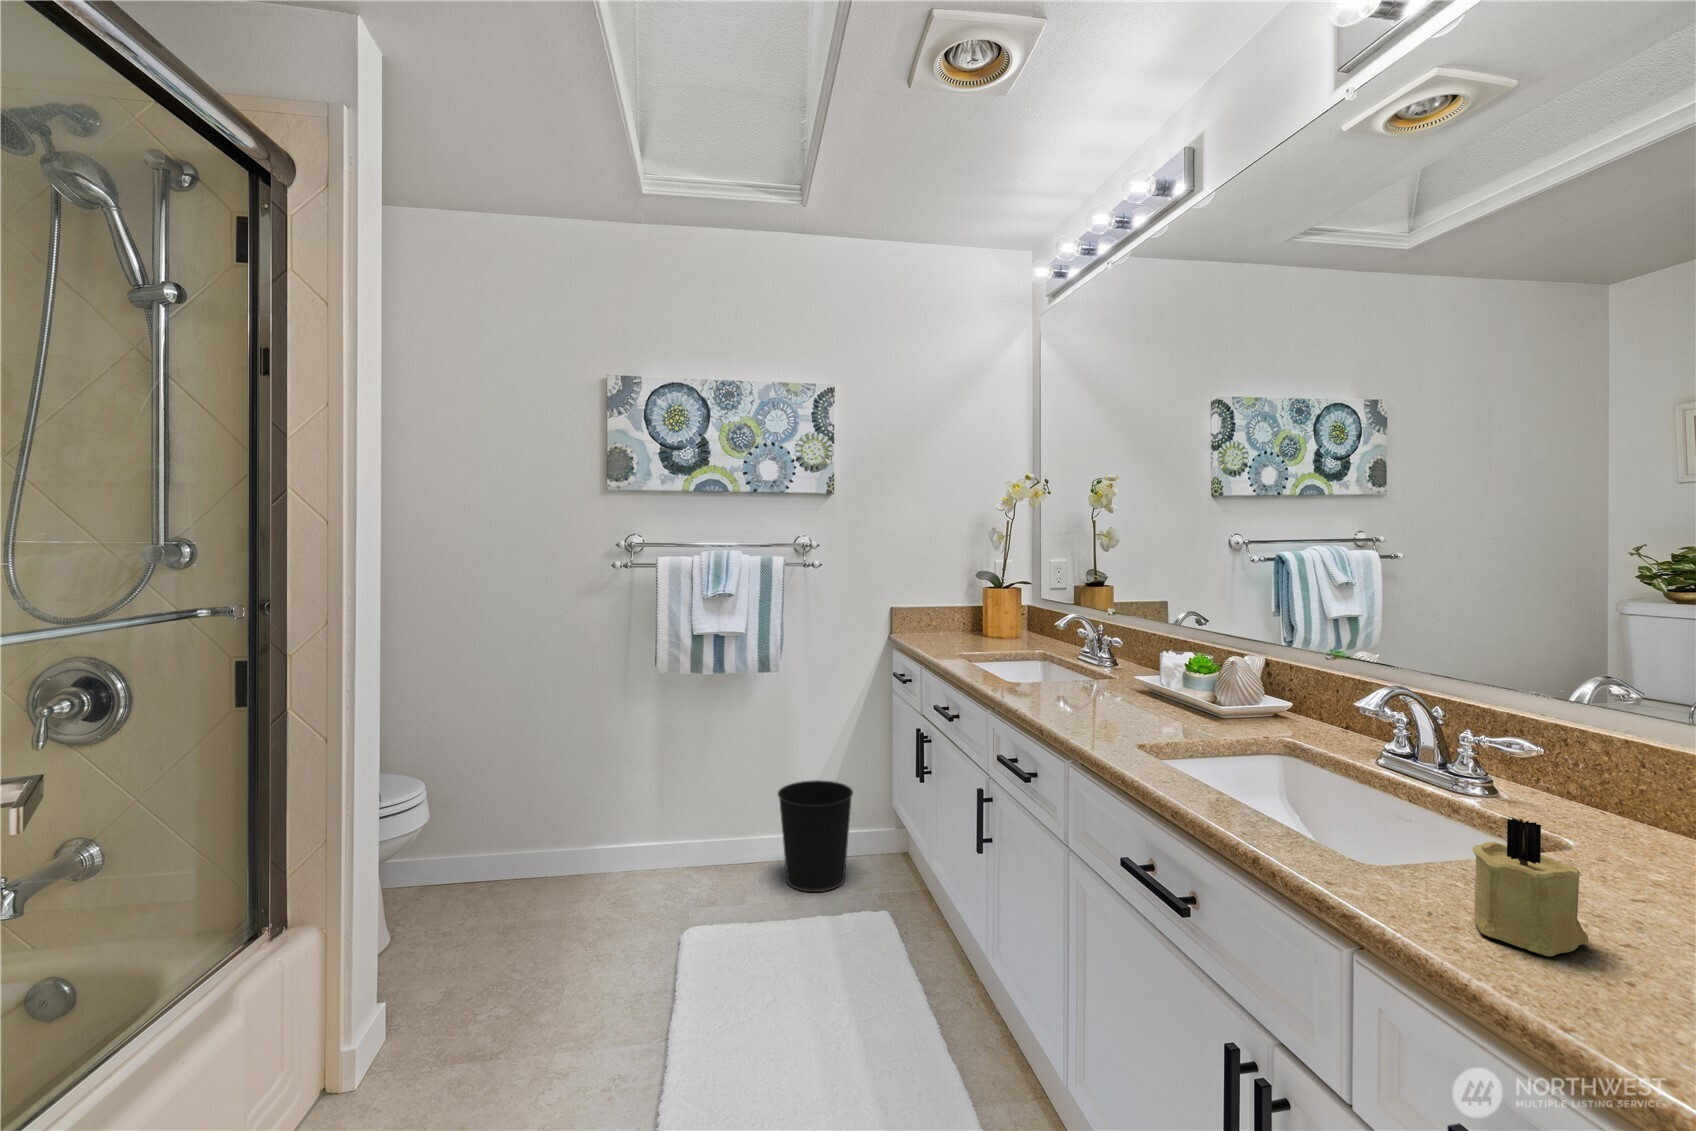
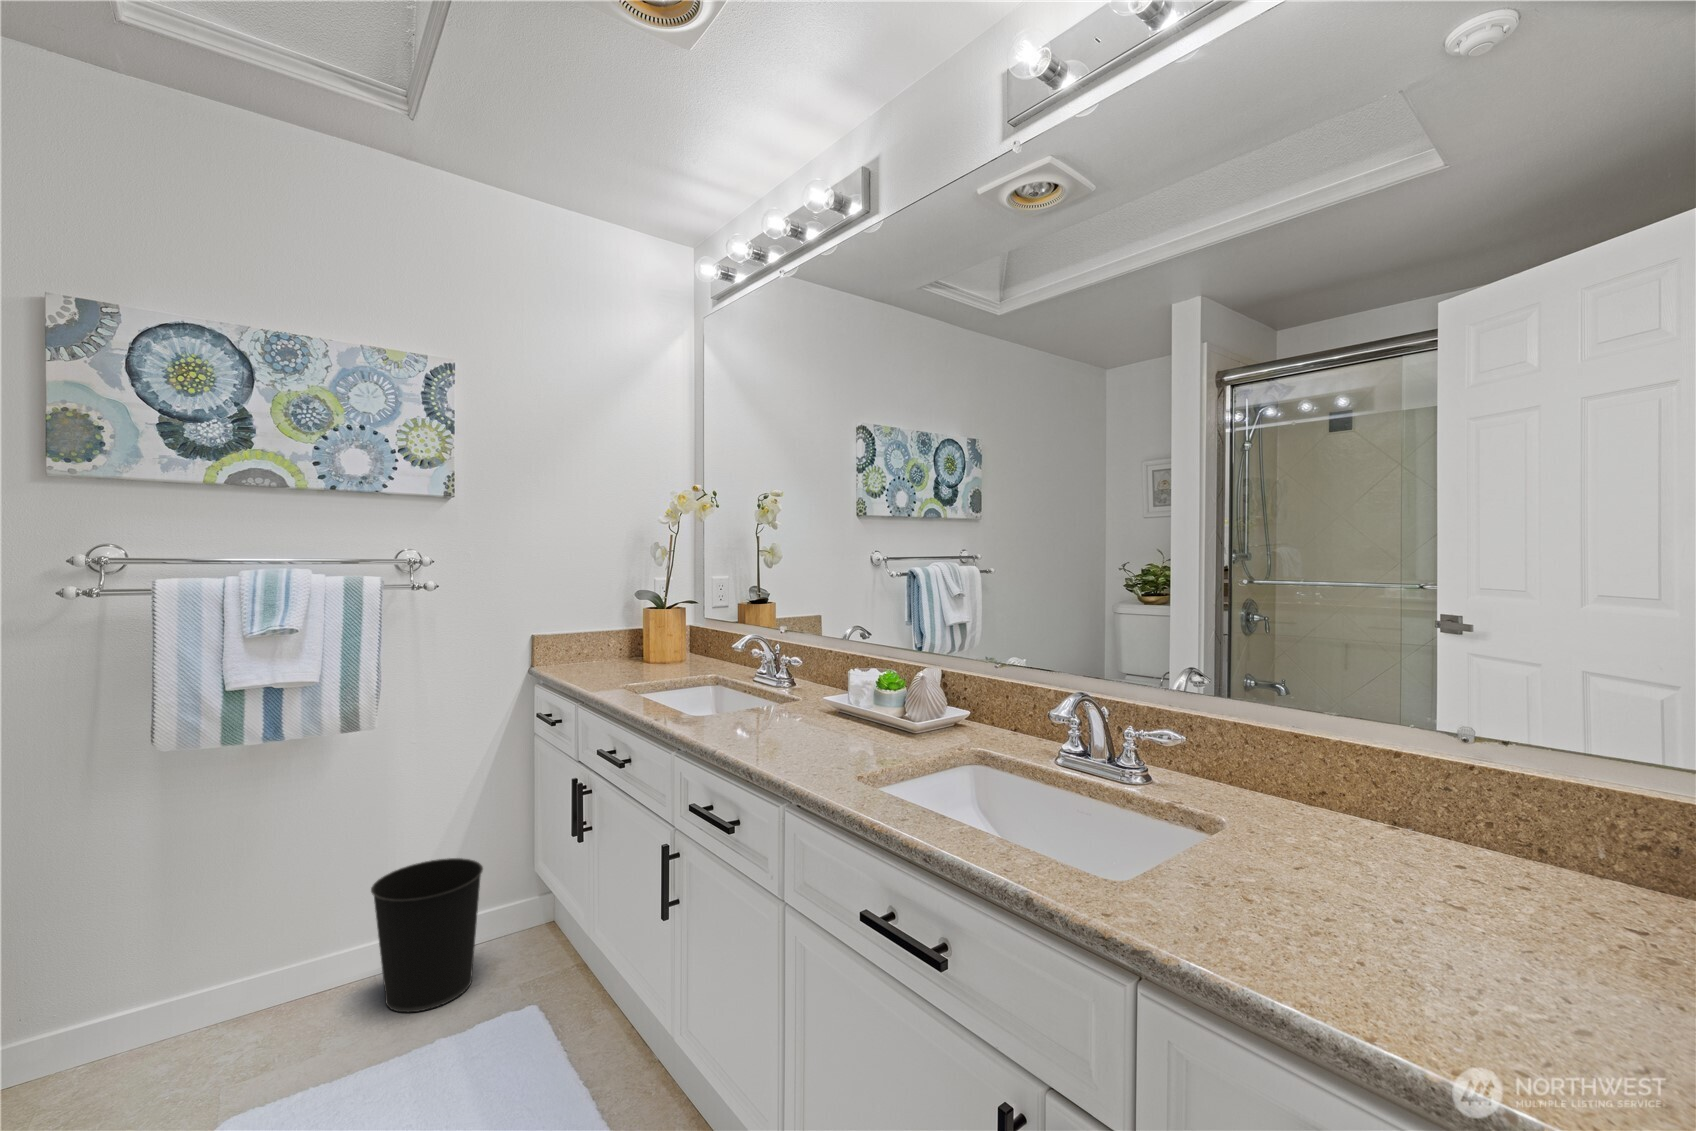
candle: present [1472,818,1589,956] -> none [1225,823,1313,953]

